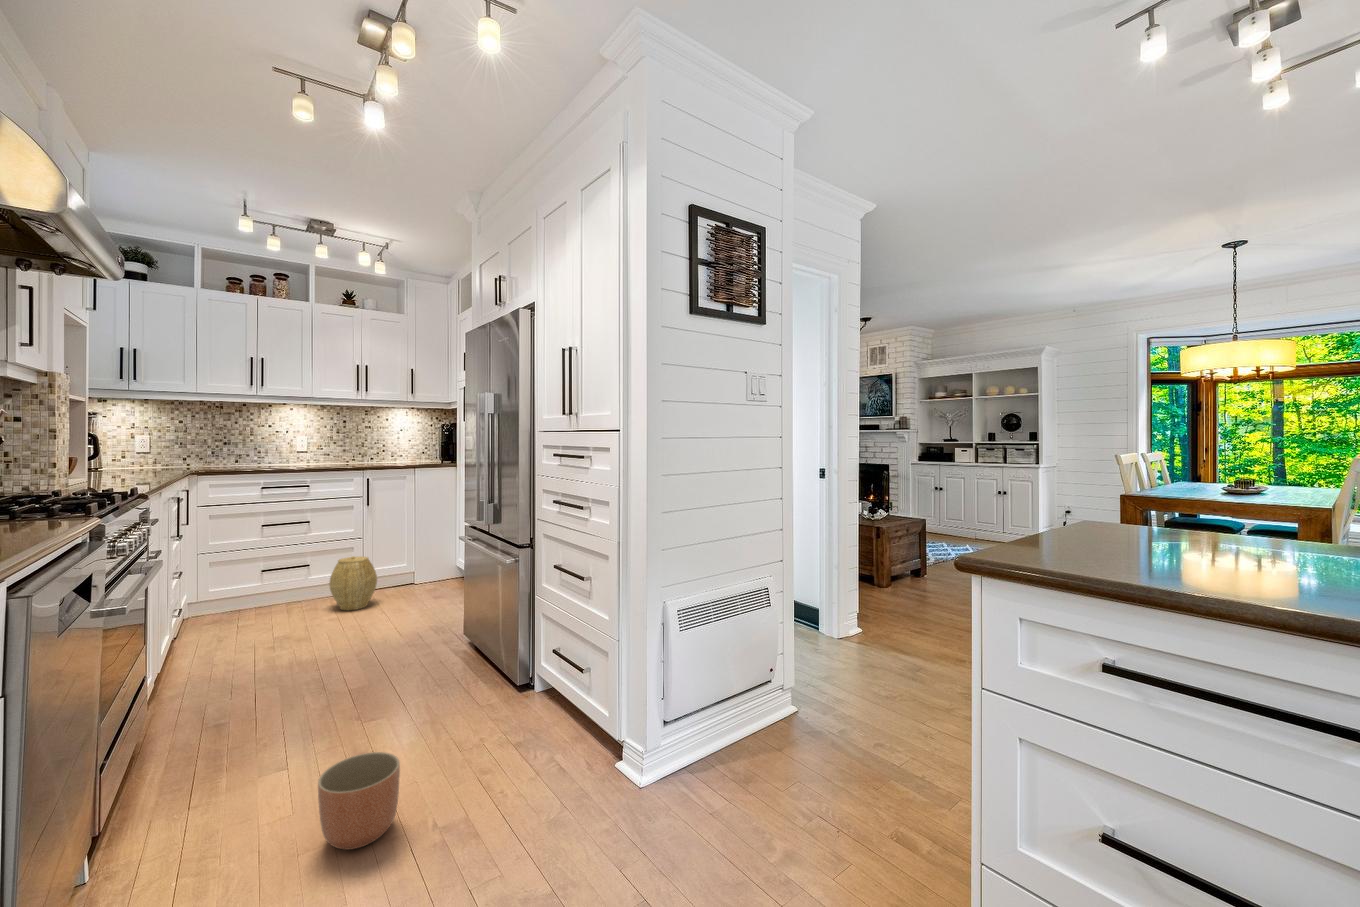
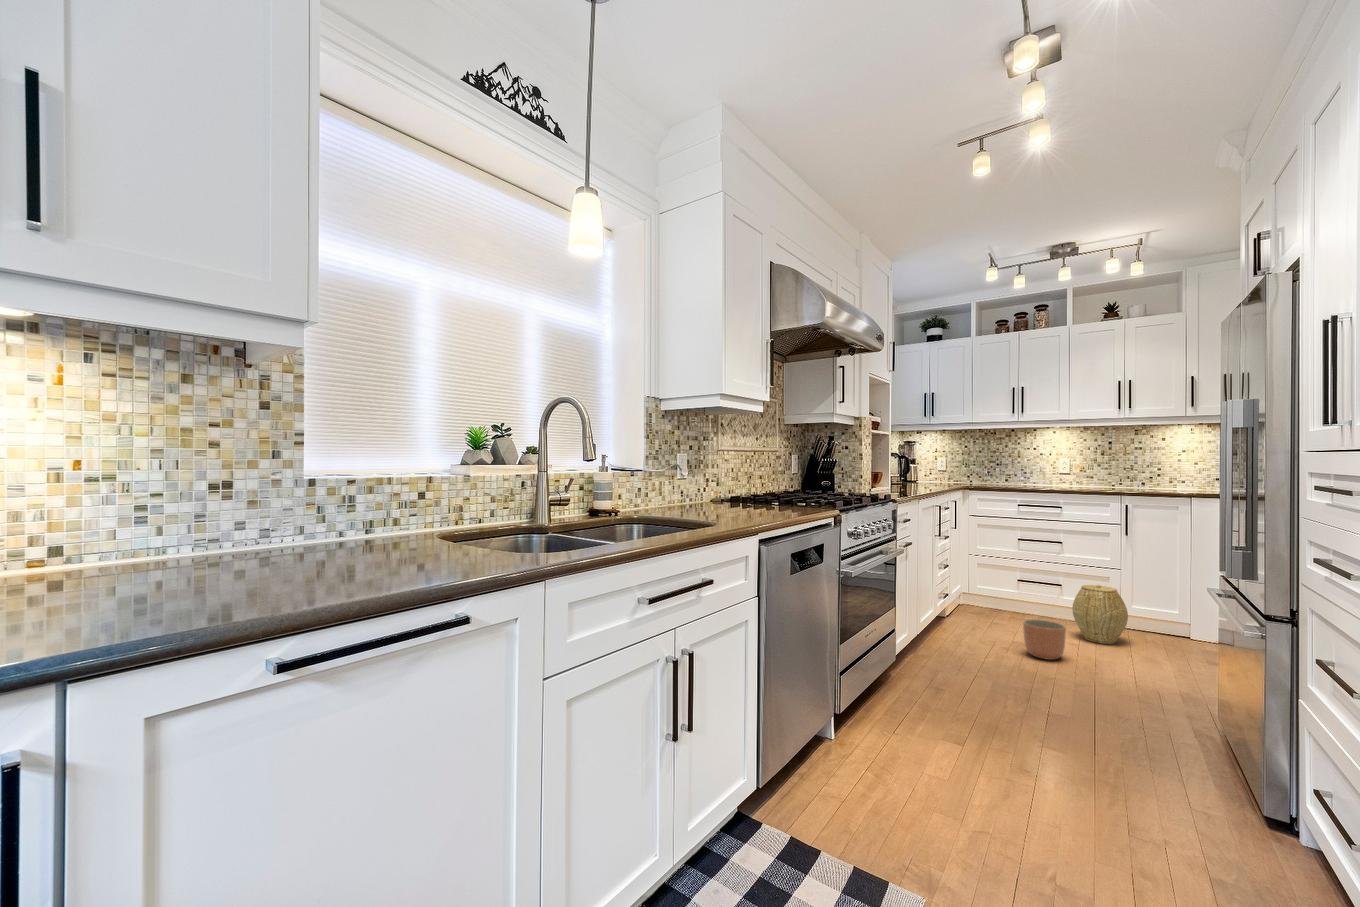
planter: present [318,752,400,850] -> present [1023,619,1066,660]

